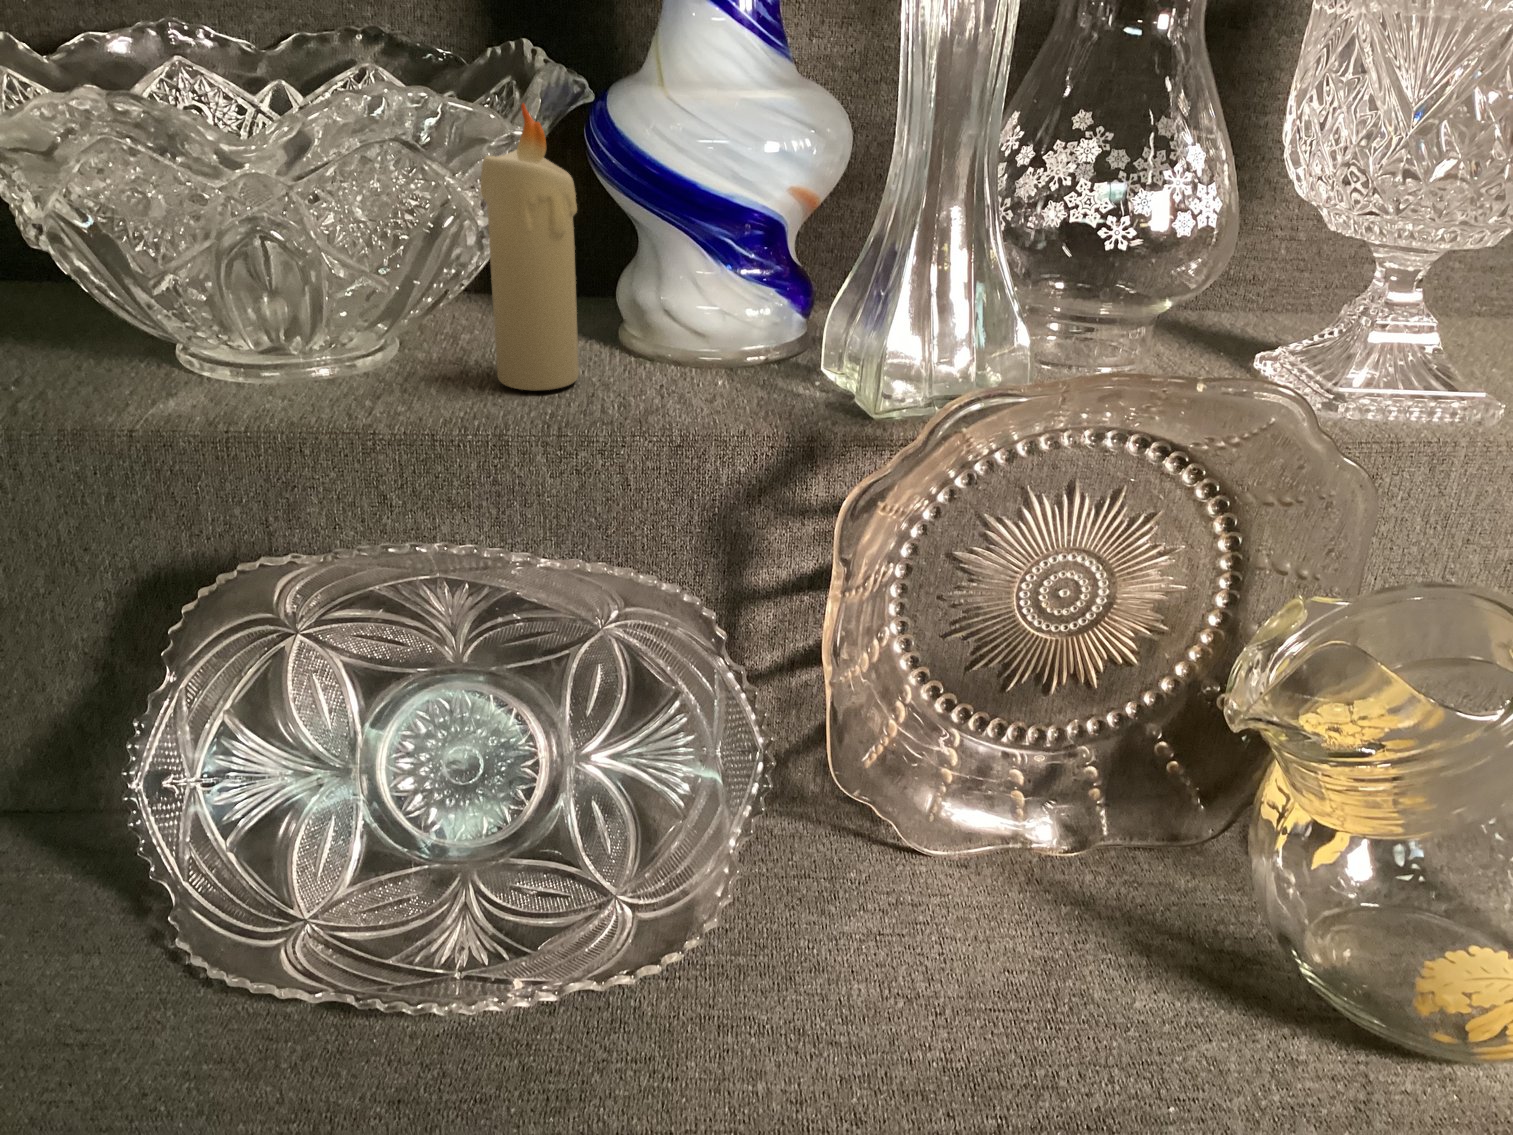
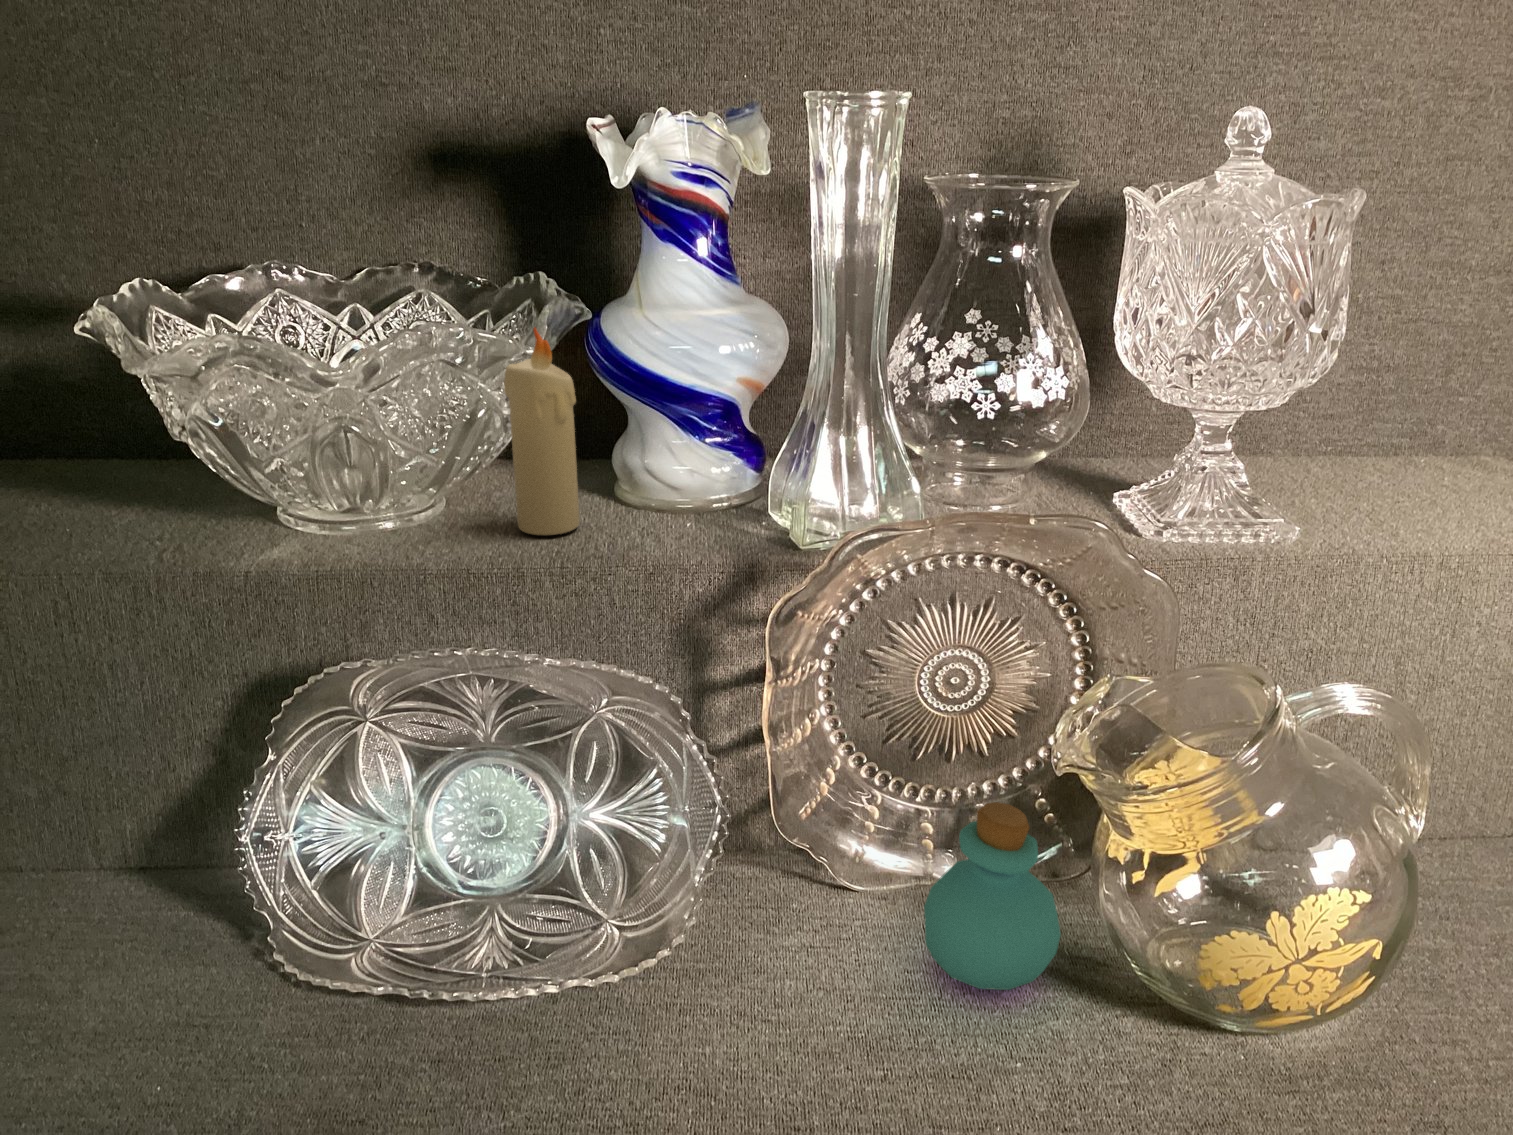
perfume bottle: none [1030,760,1214,1003] -> present [924,802,1061,990]

